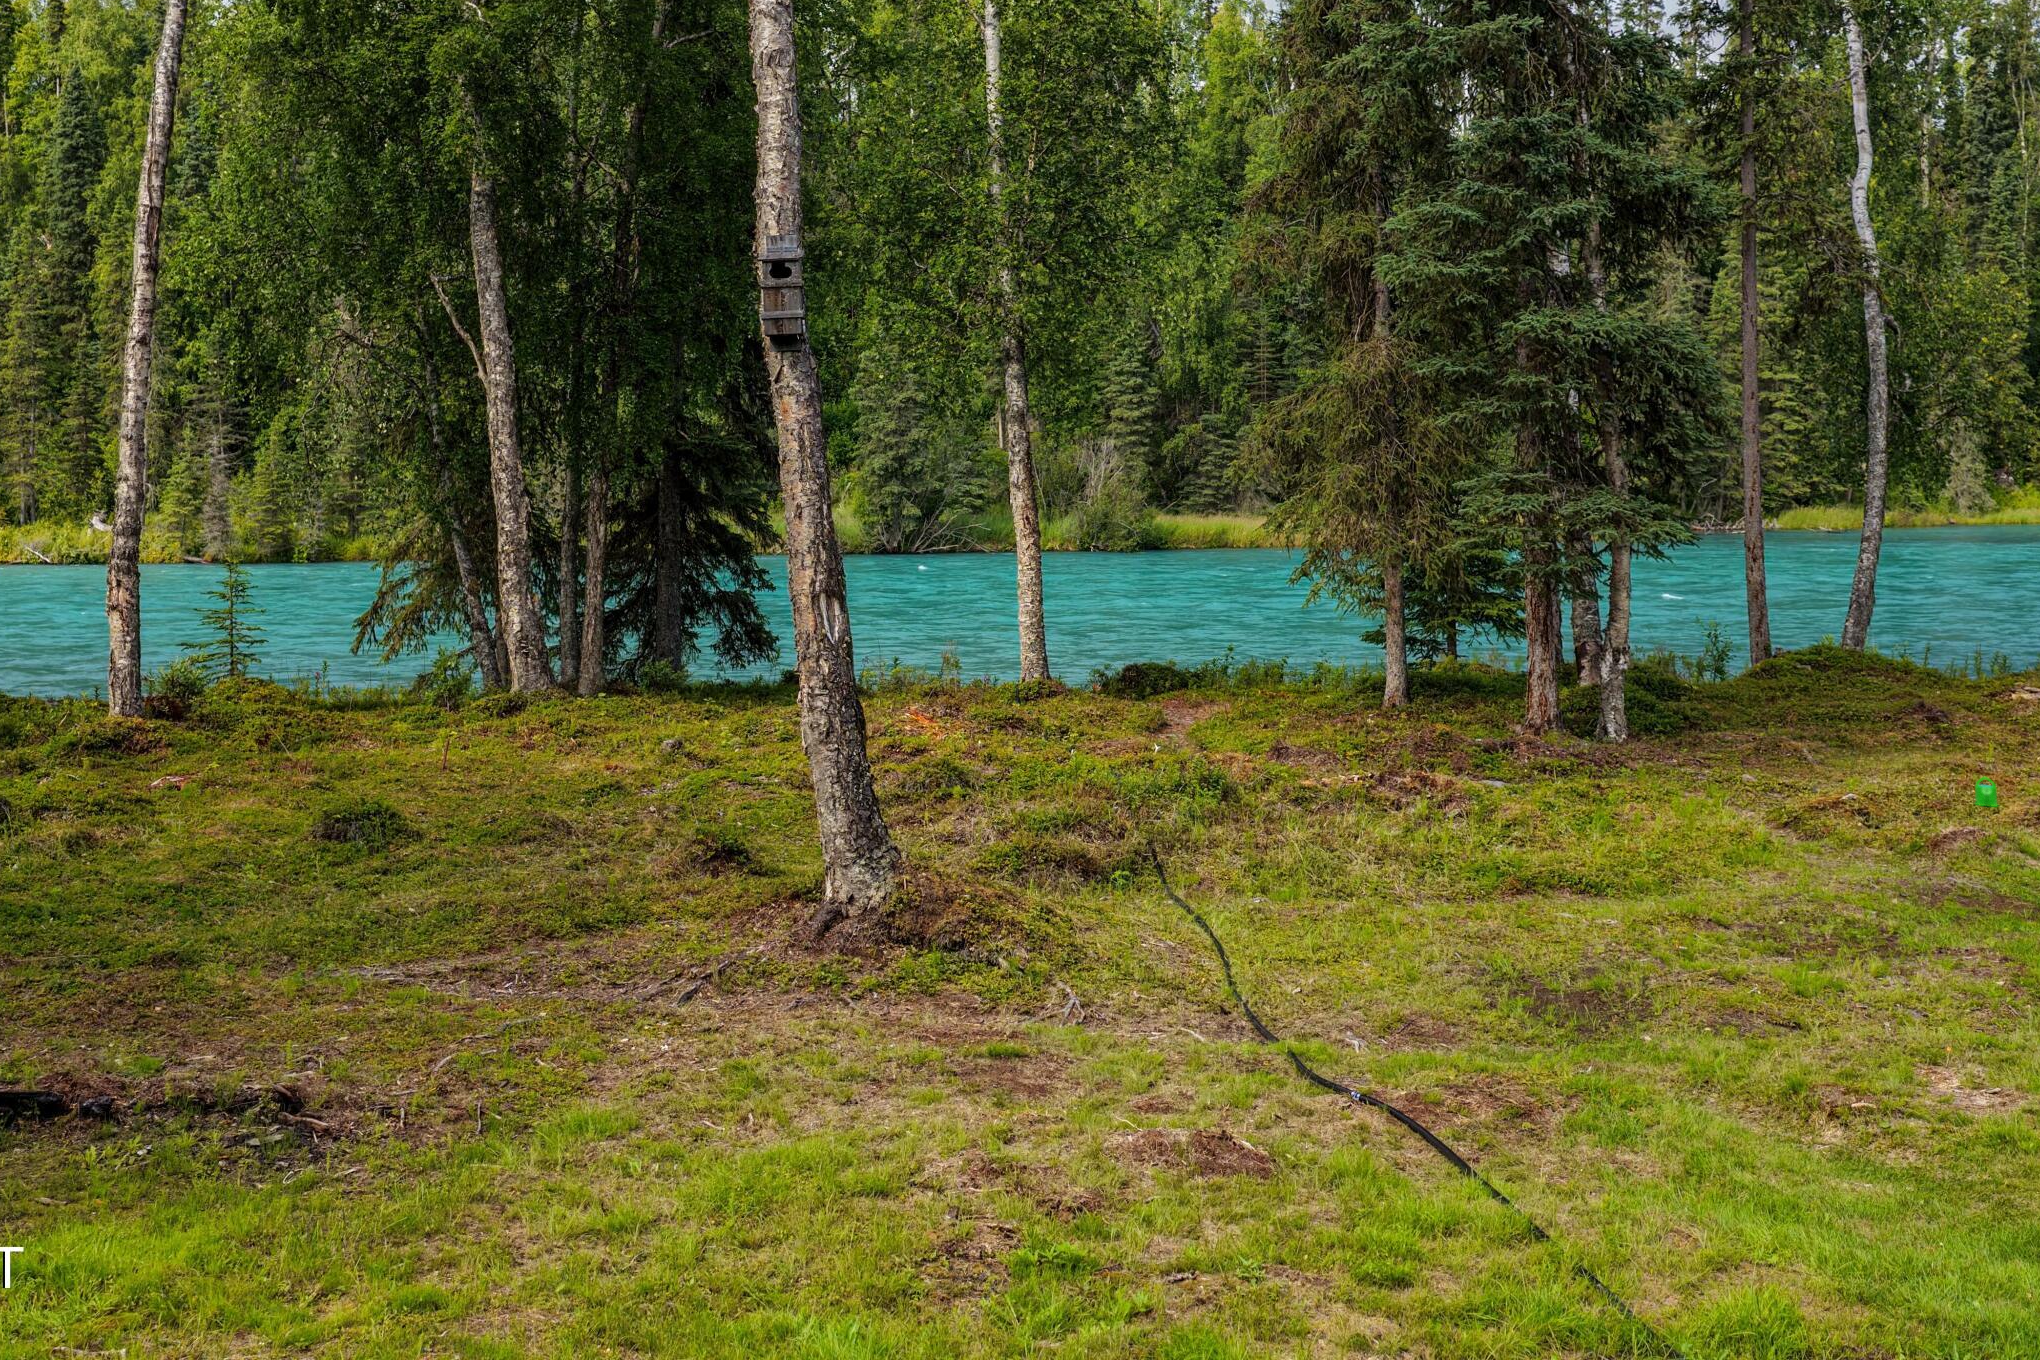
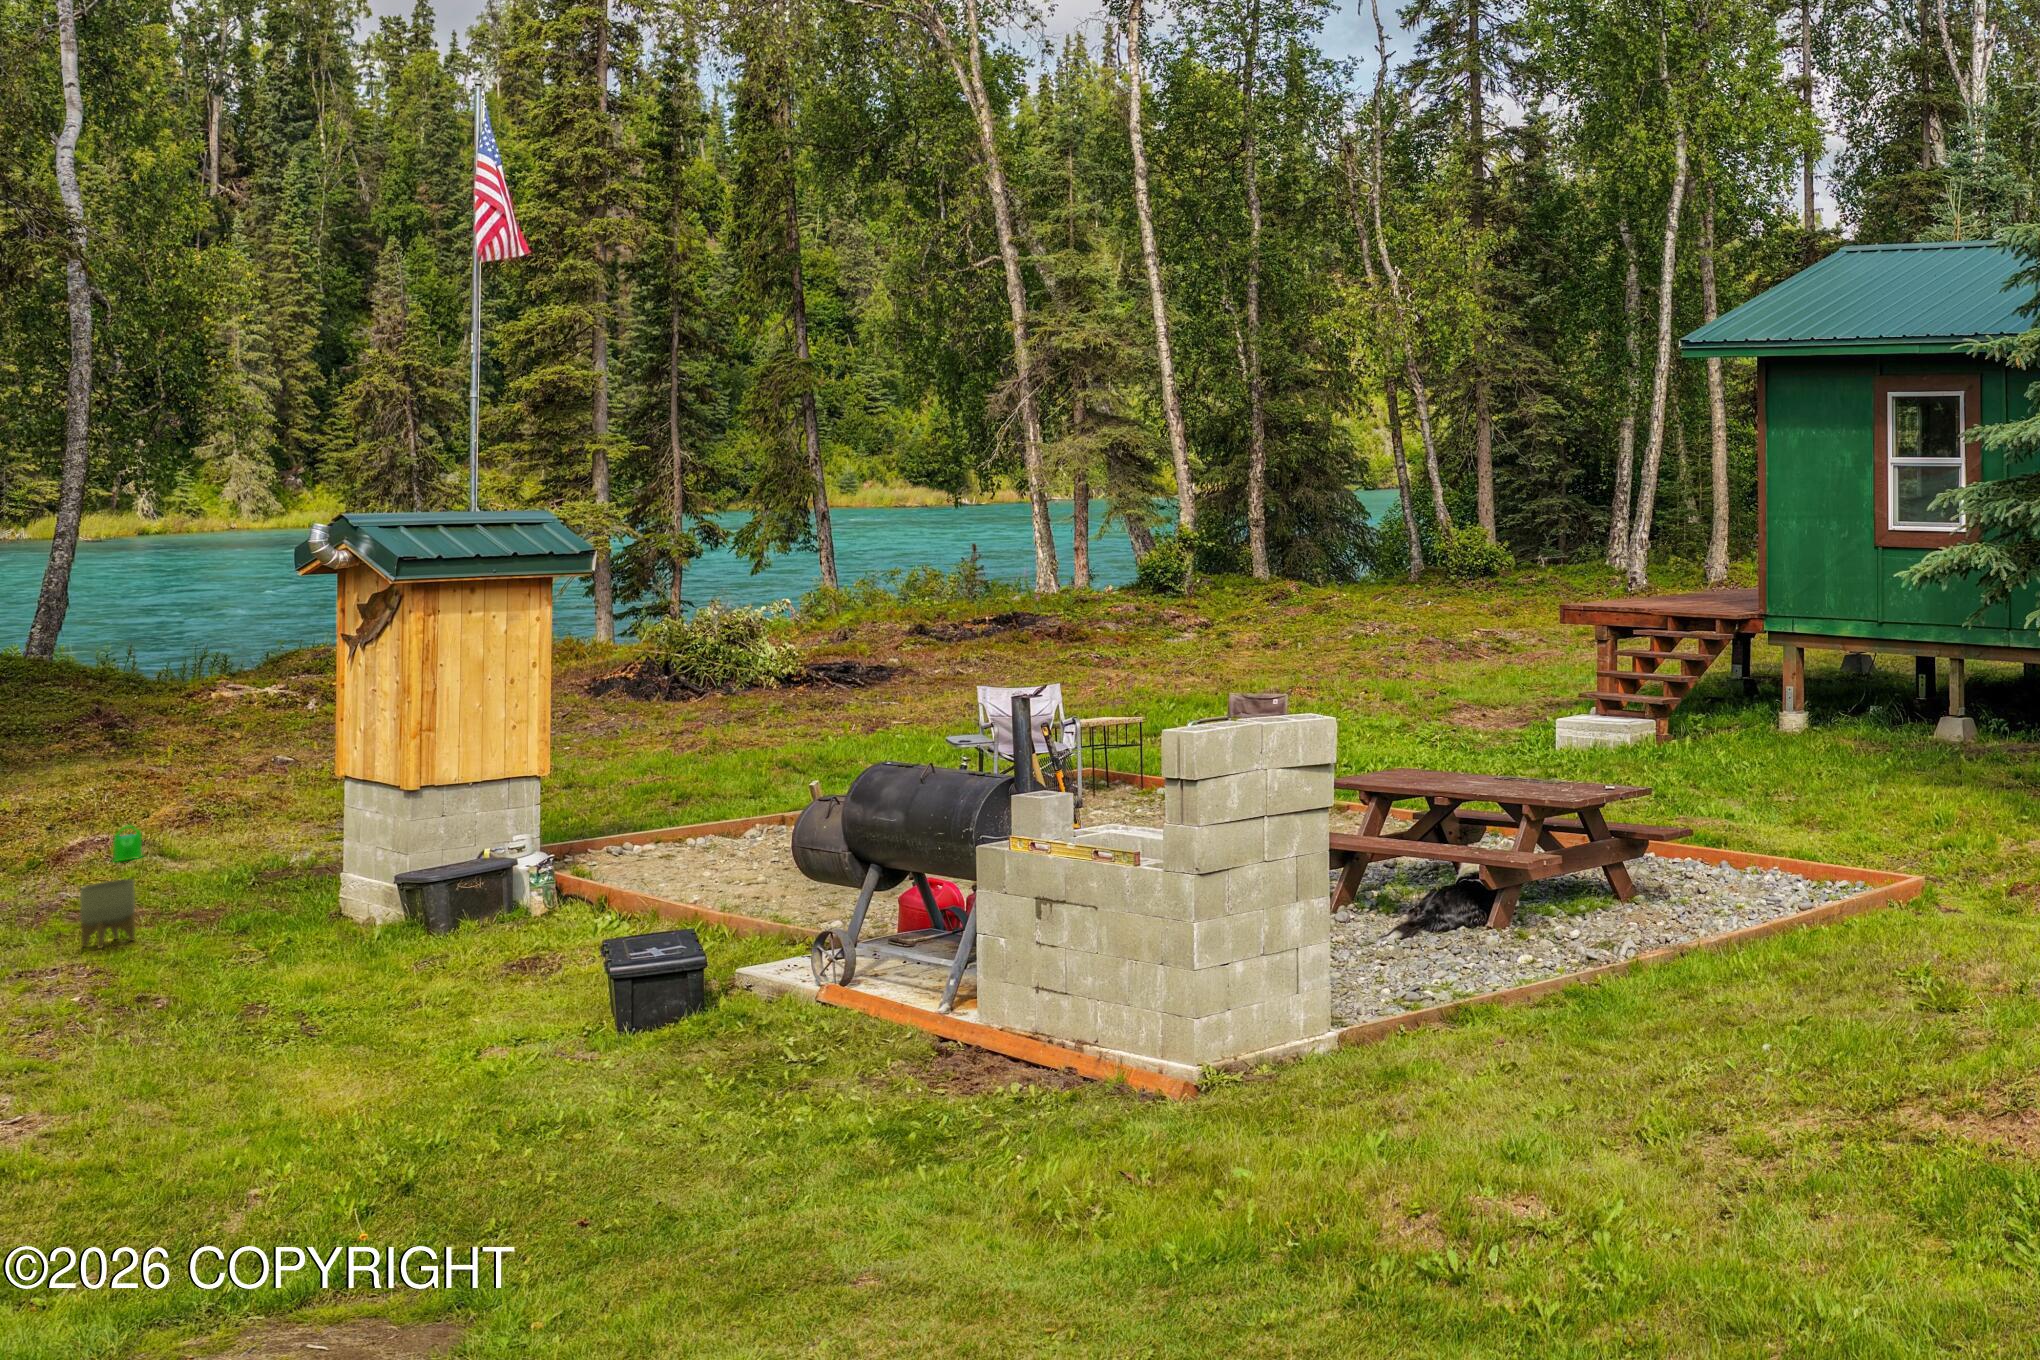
planter: none [1981,829,2024,884] -> present [80,879,135,948]

